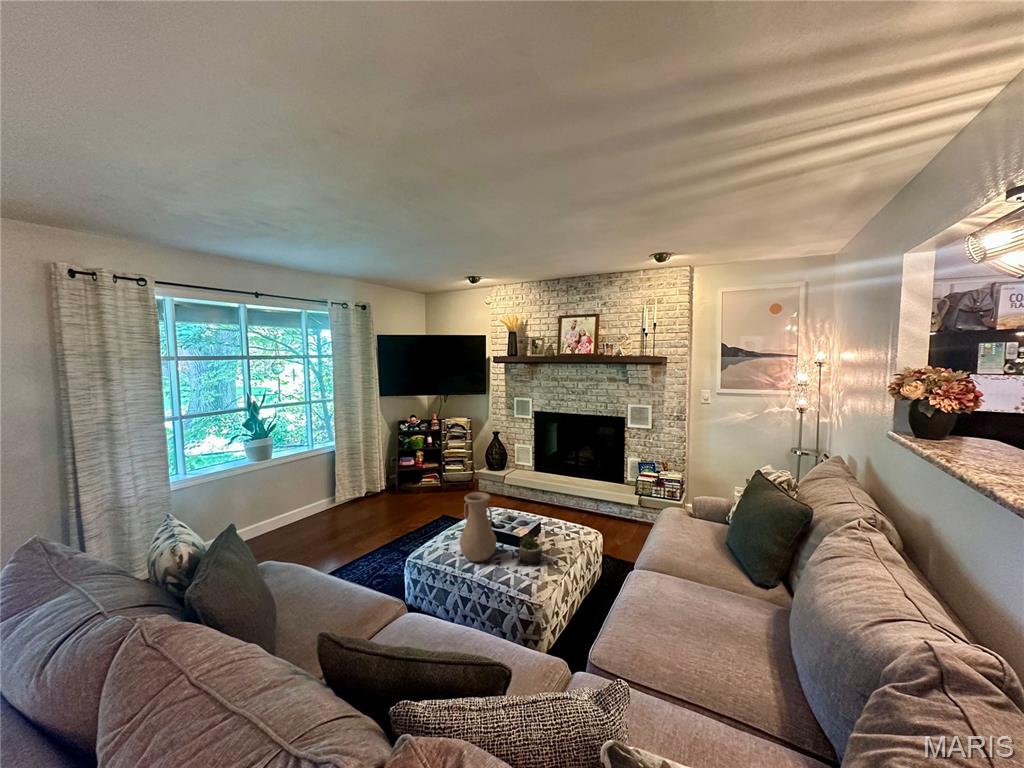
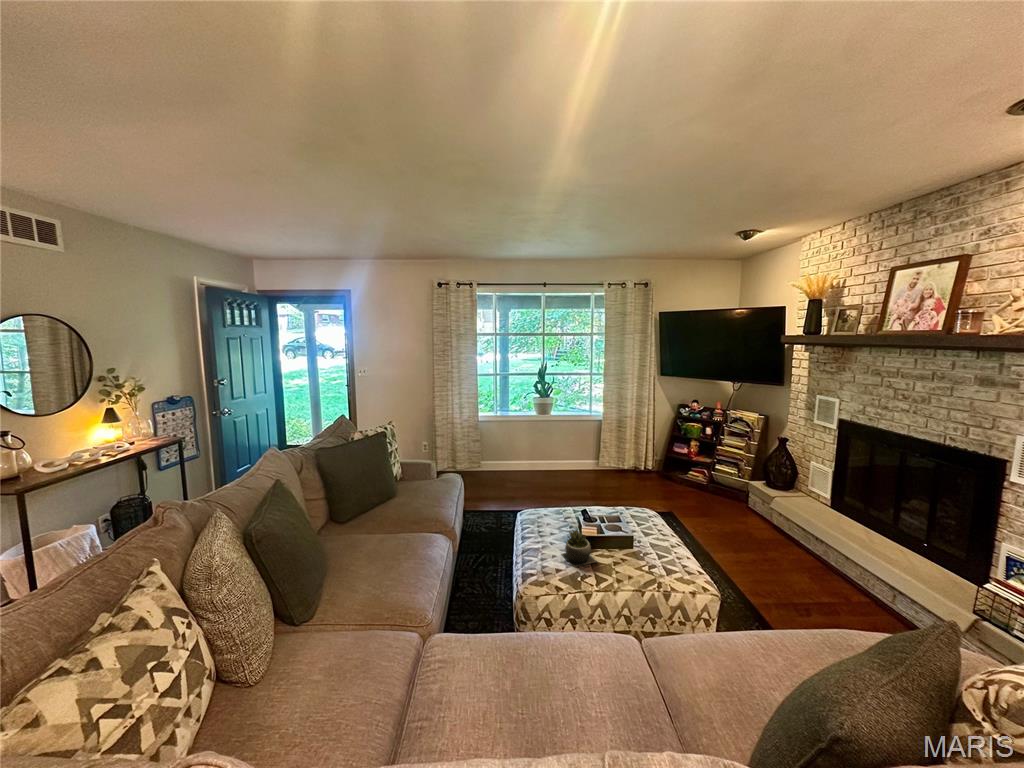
vase: present [460,492,497,562] -> none [534,471,570,538]

